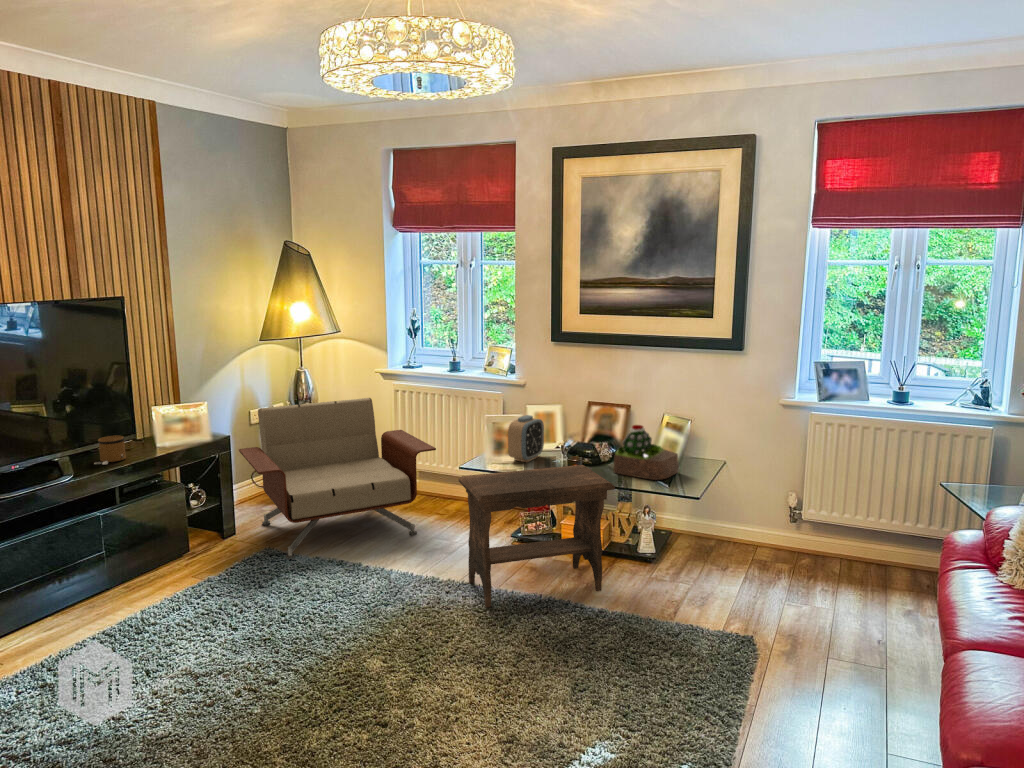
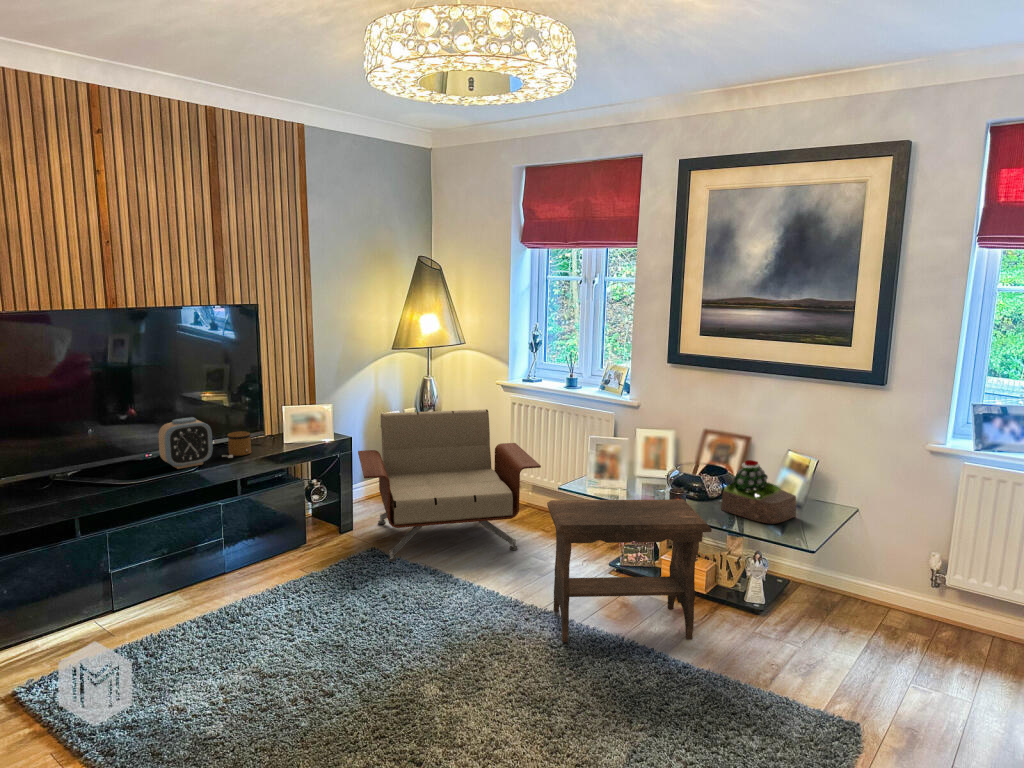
alarm clock: present [508,415,544,462] -> present [158,417,213,469]

